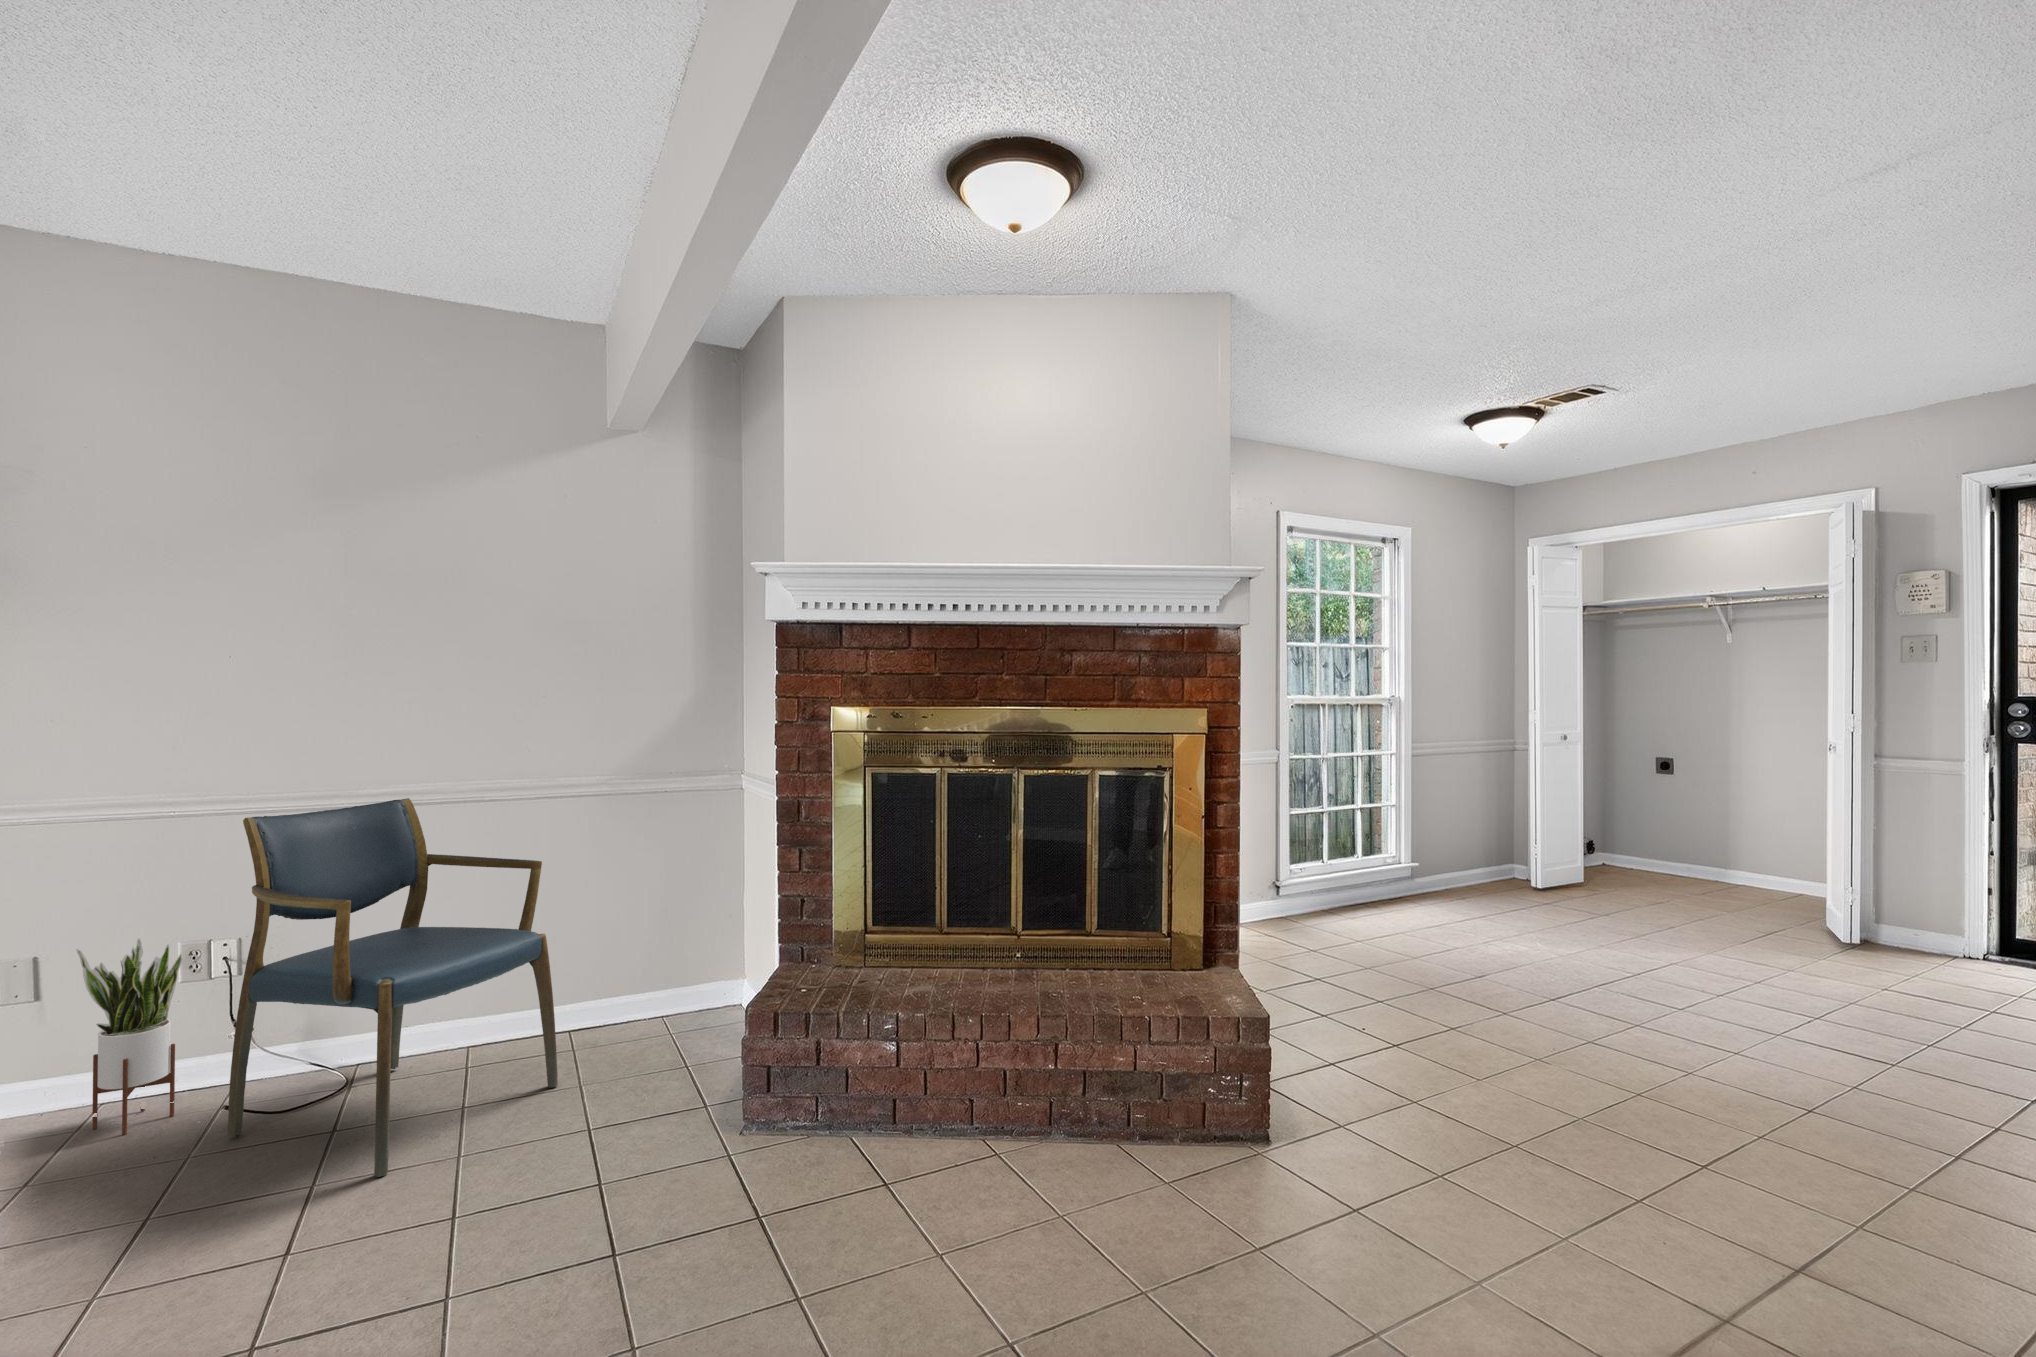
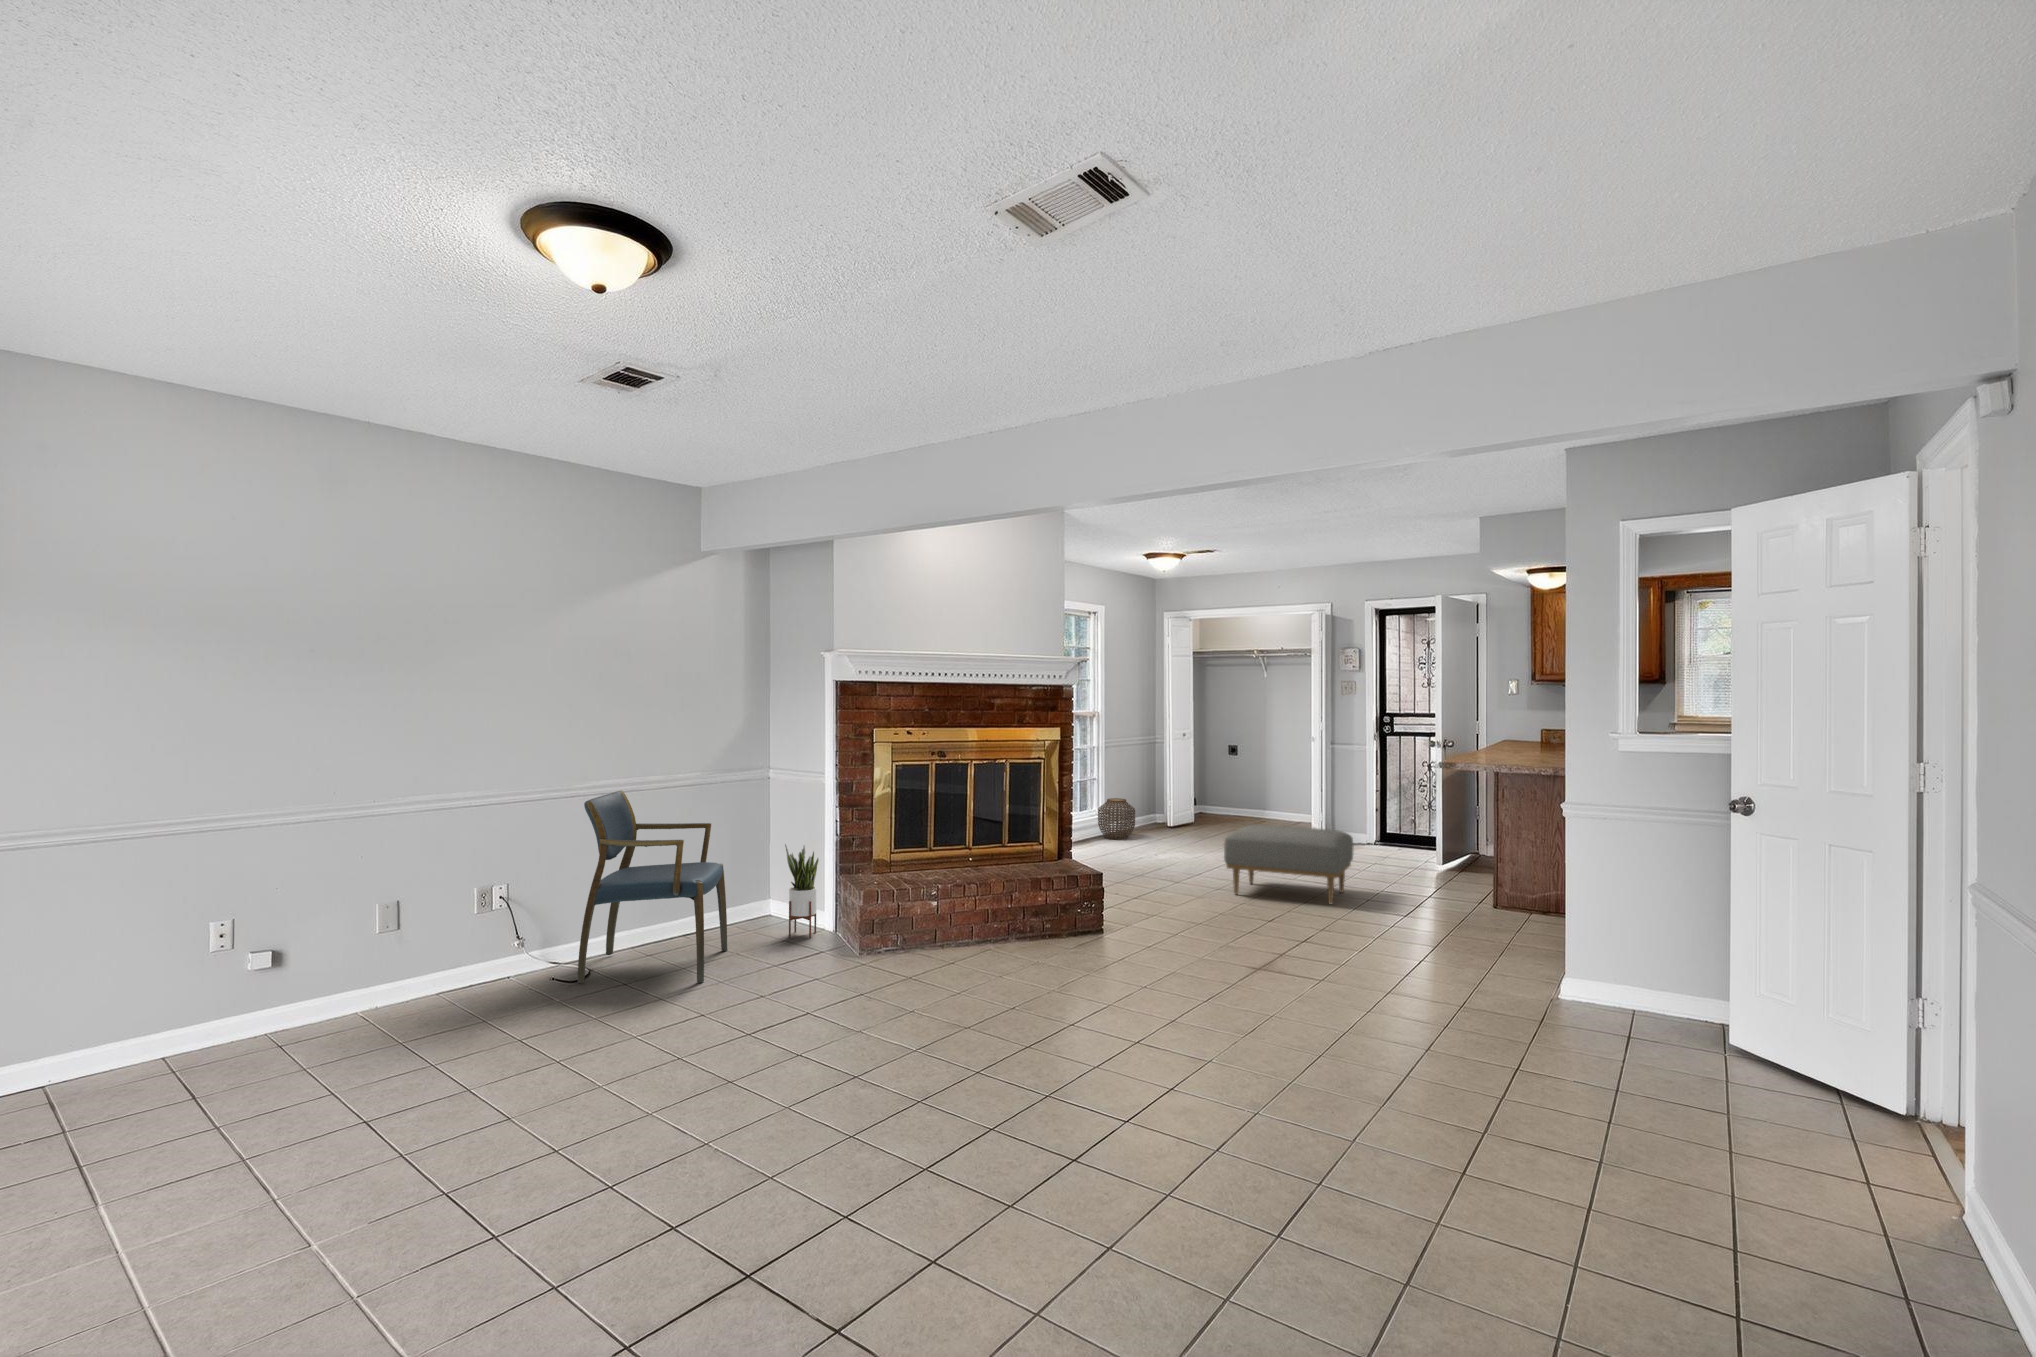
woven basket: none [1400,835,1466,903] -> present [1098,798,1135,839]
ottoman: none [1601,919,1957,1146] -> present [1224,825,1353,904]
potted plant: present [76,939,182,1135] -> present [785,844,819,938]

